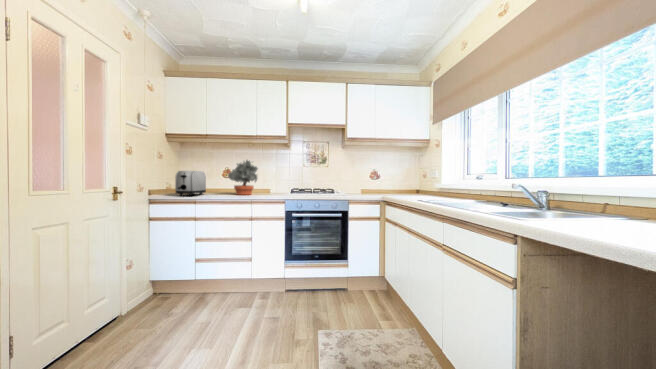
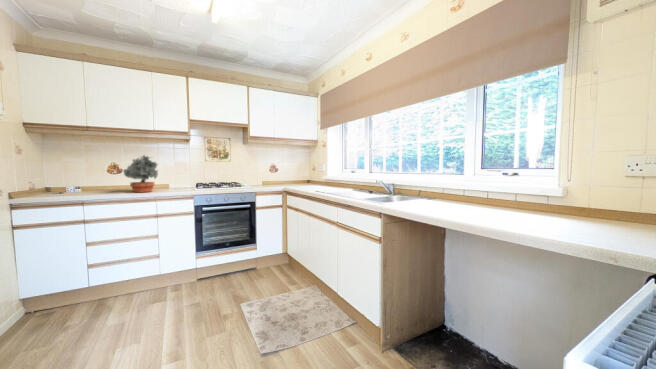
toaster: present [175,171,206,196] -> none [54,169,93,197]

